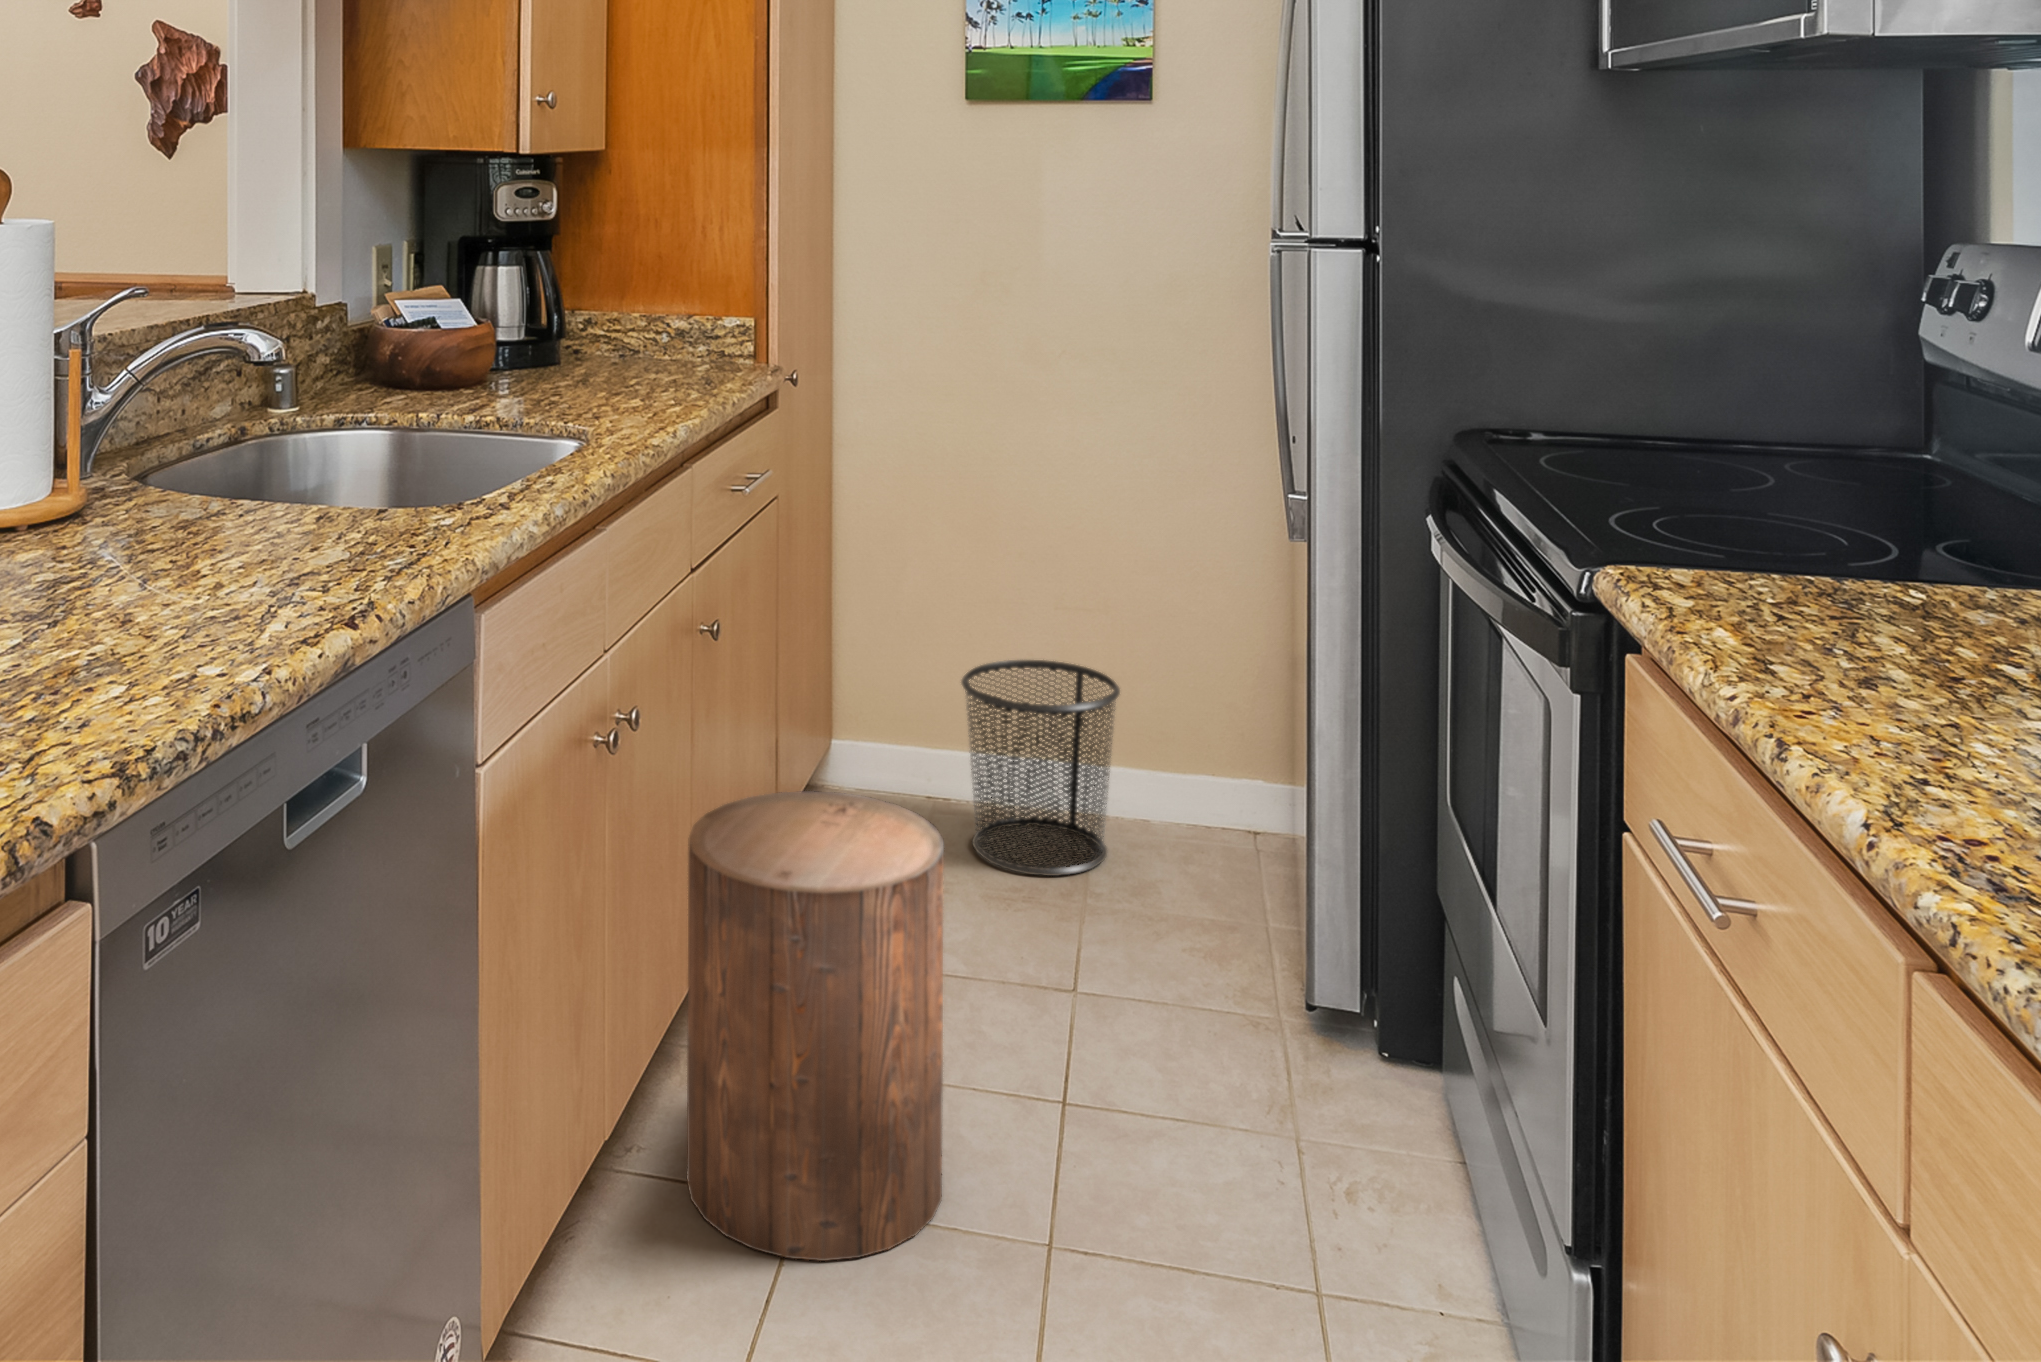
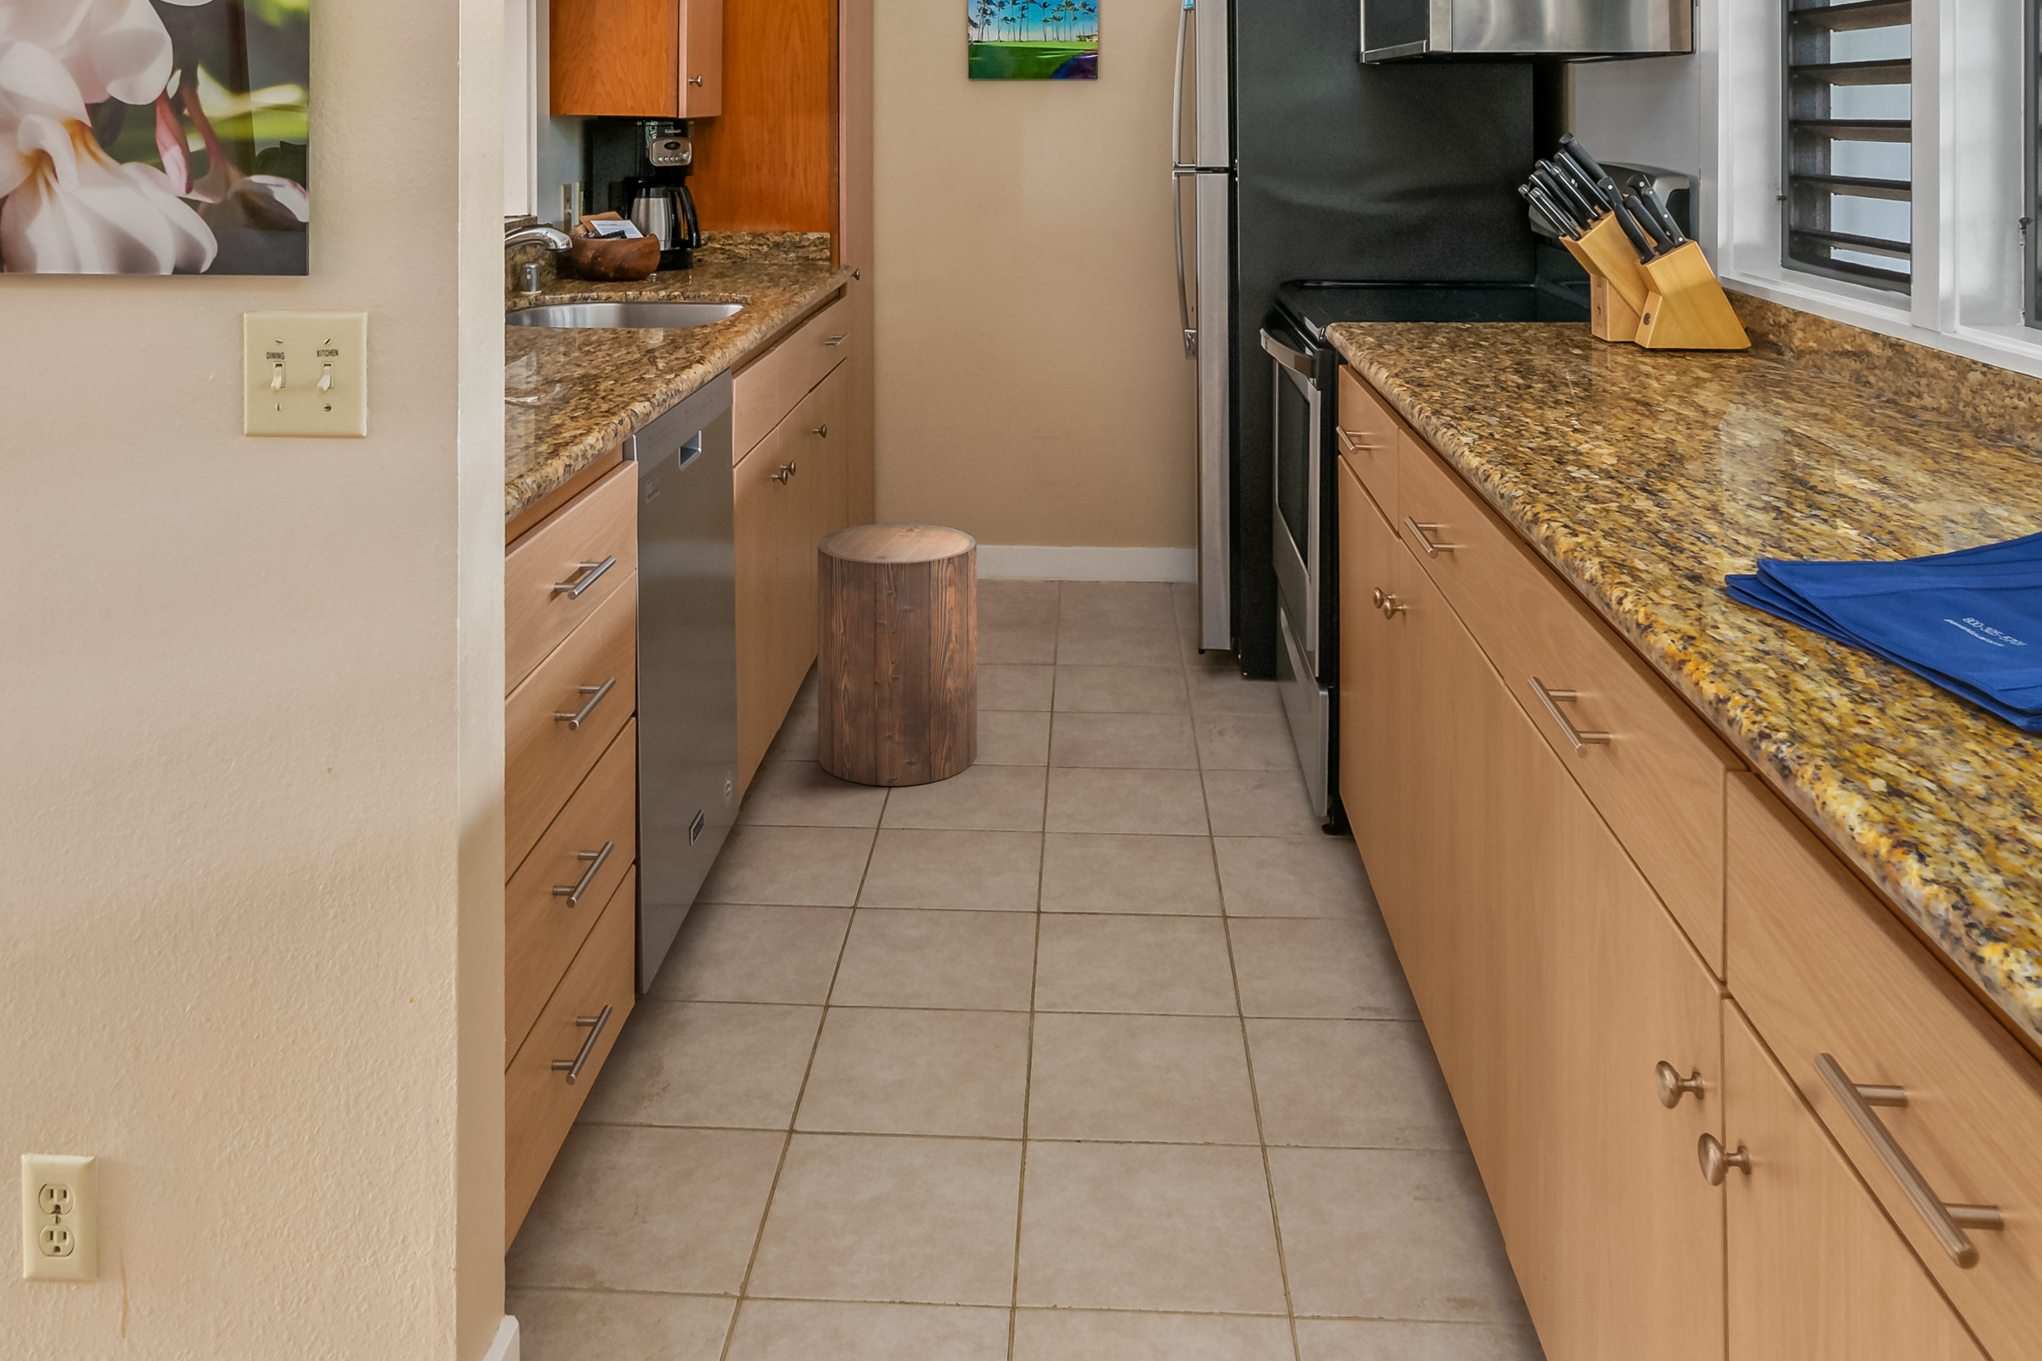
waste bin: present [961,660,1120,876] -> none [973,470,1080,608]

